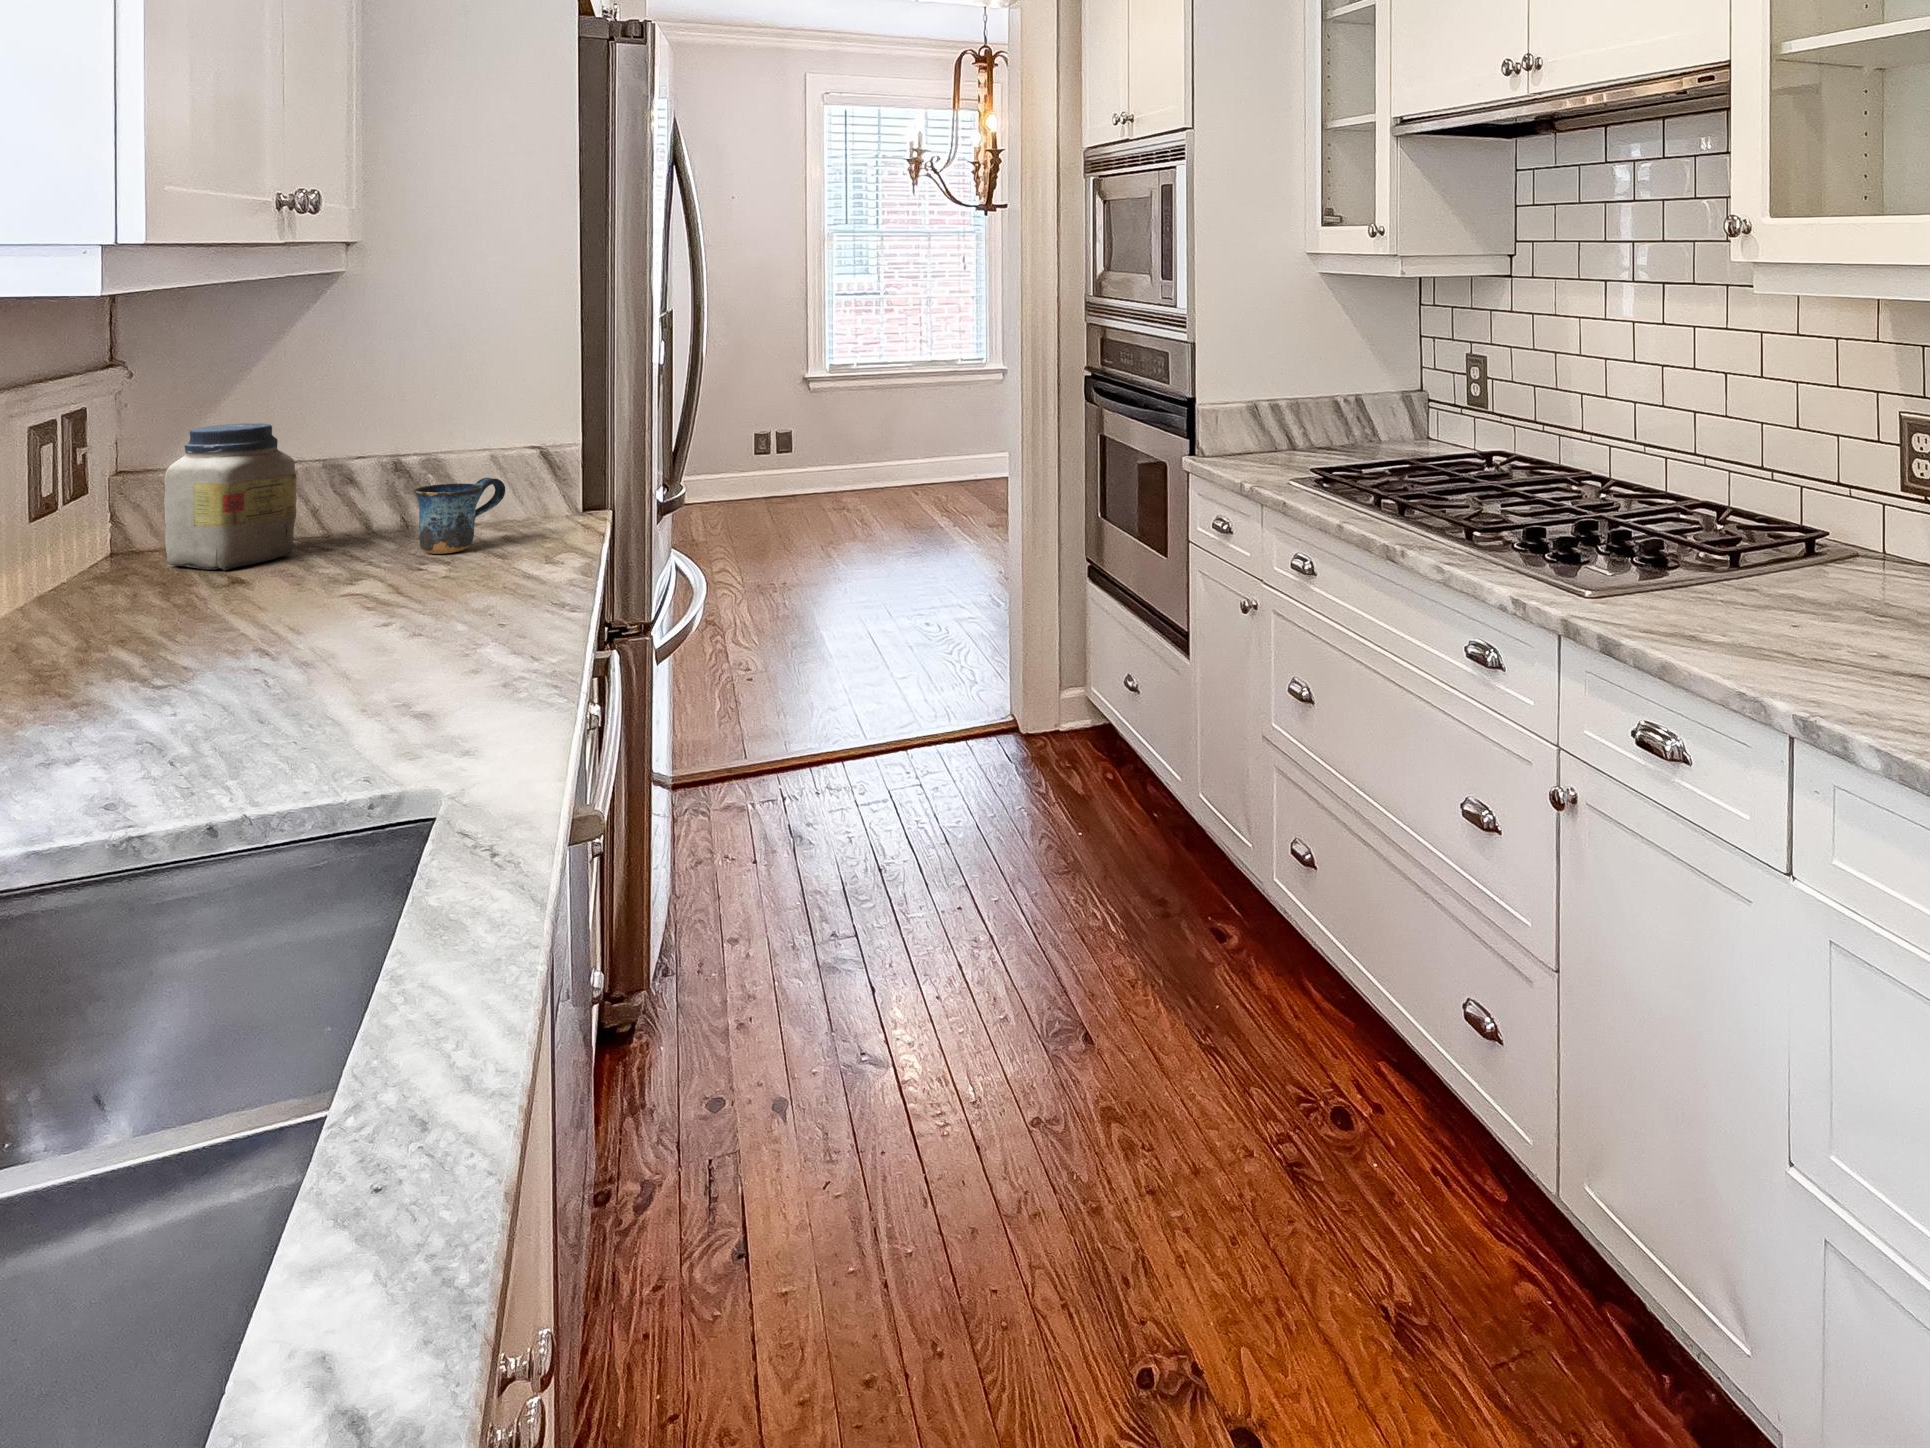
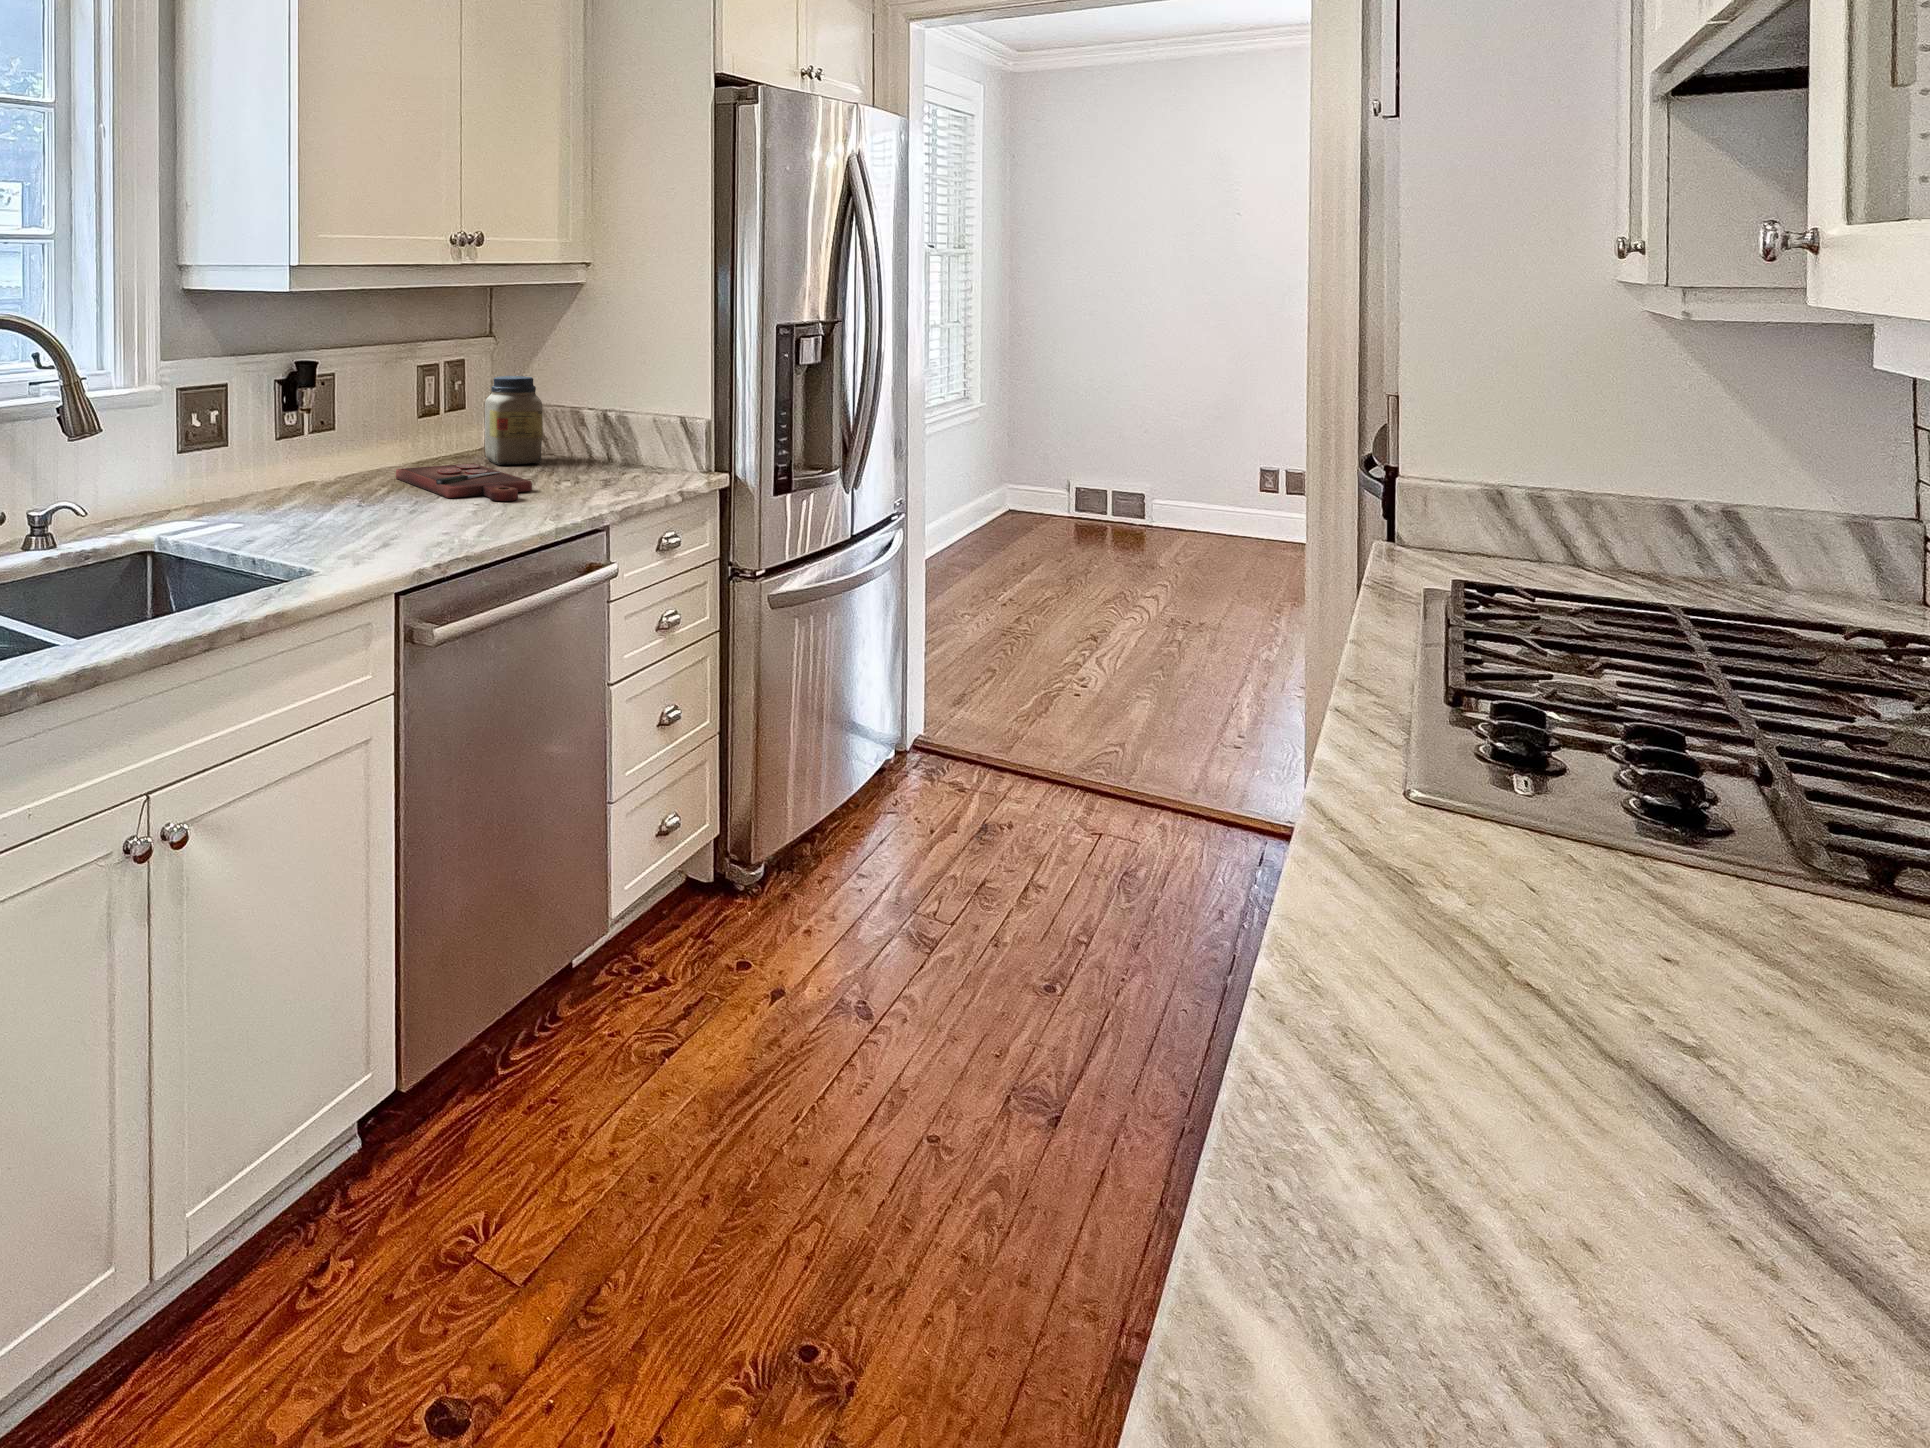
mug: present [414,478,505,554] -> none [585,428,644,477]
cutting board: none [79,574,429,632] -> present [396,463,532,501]

